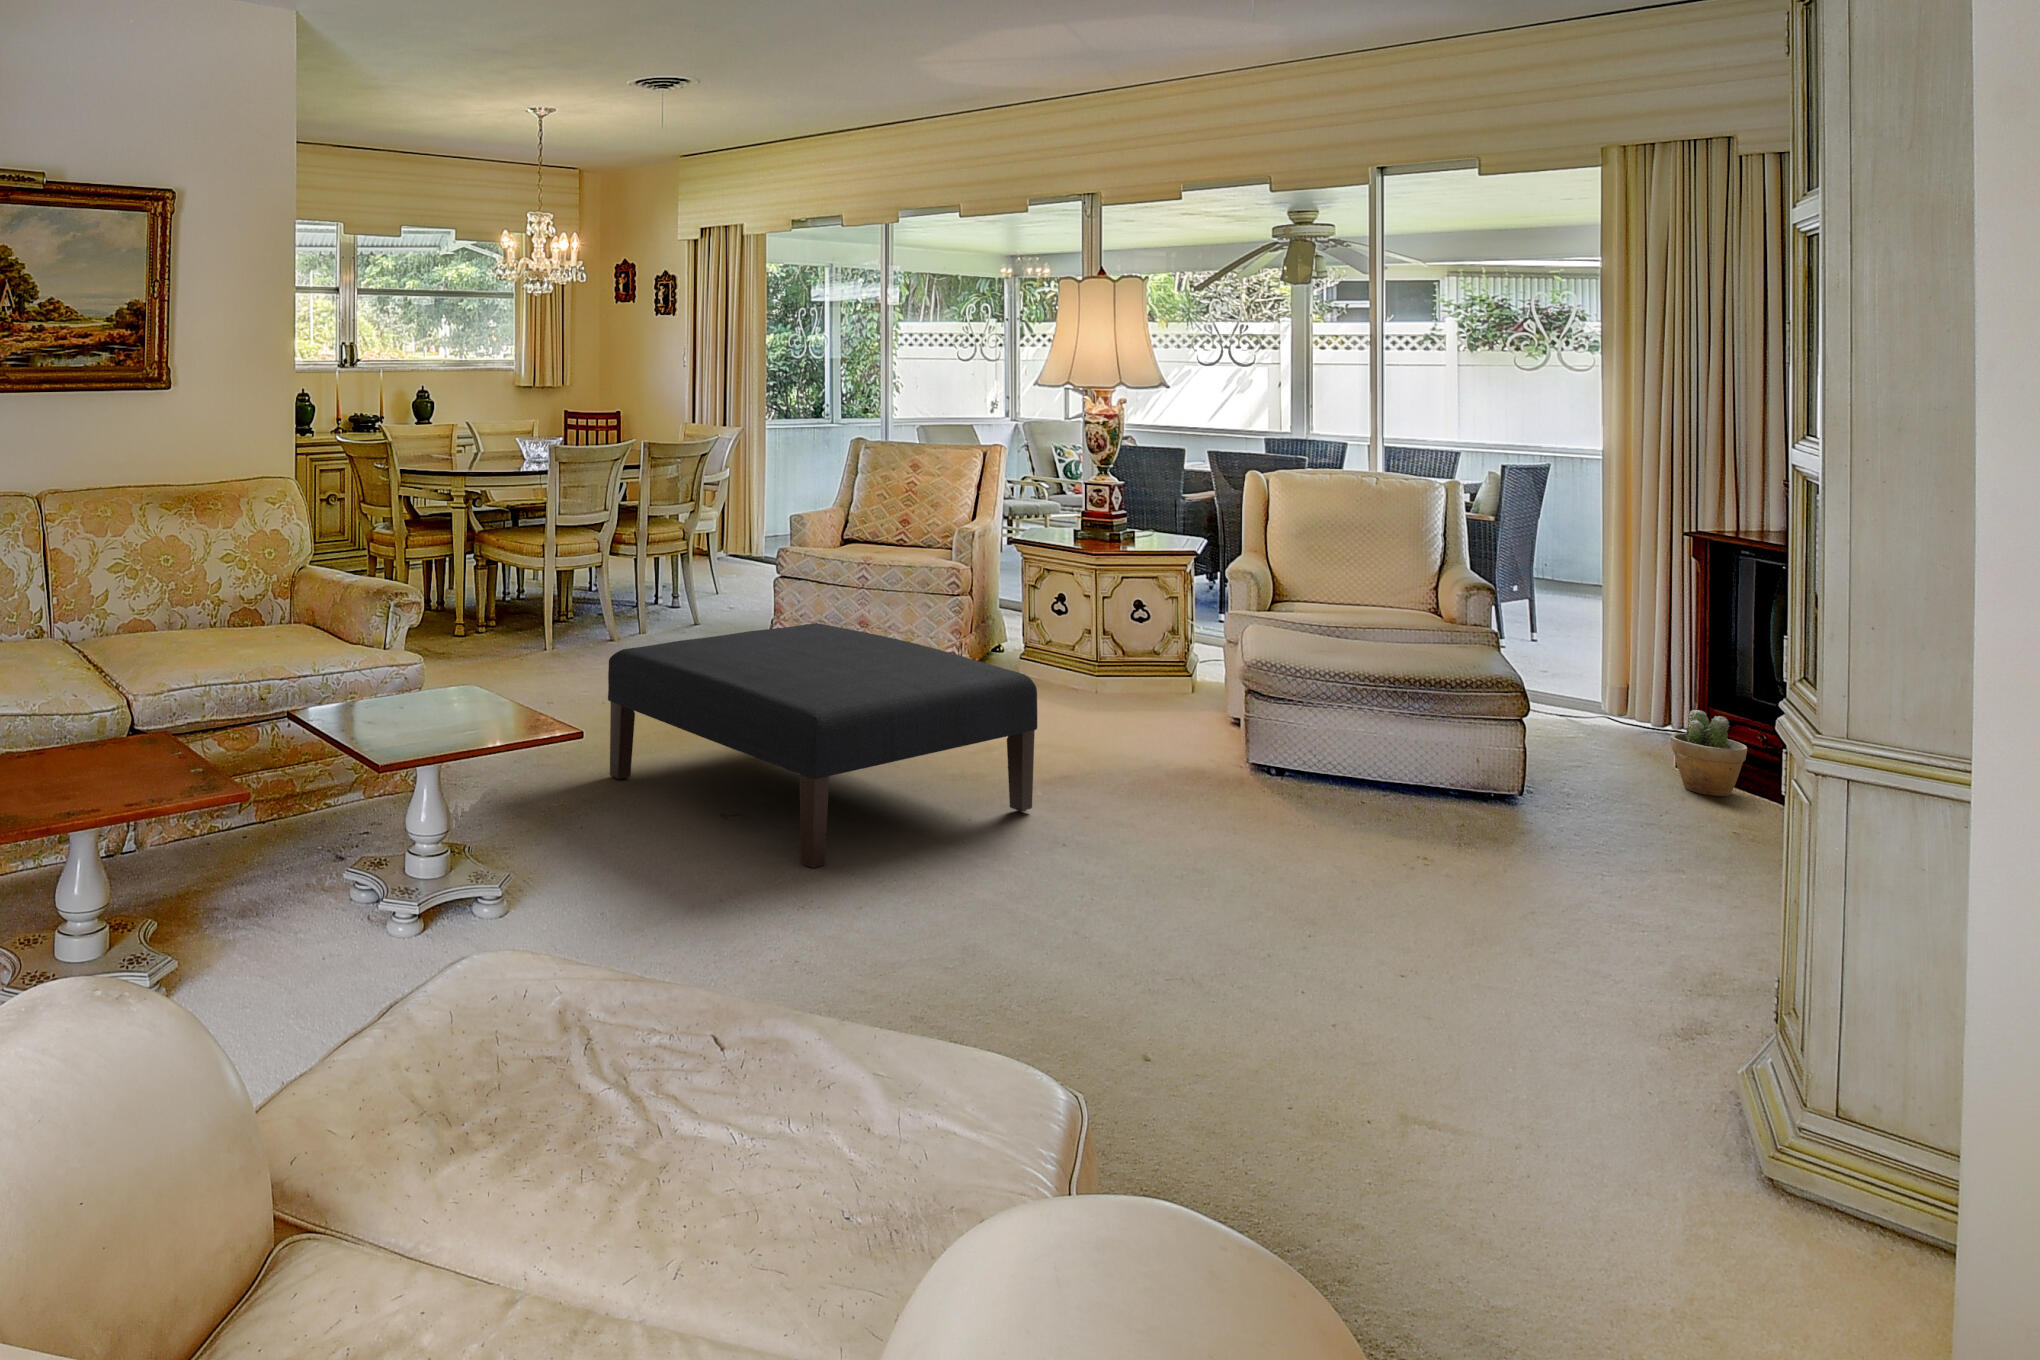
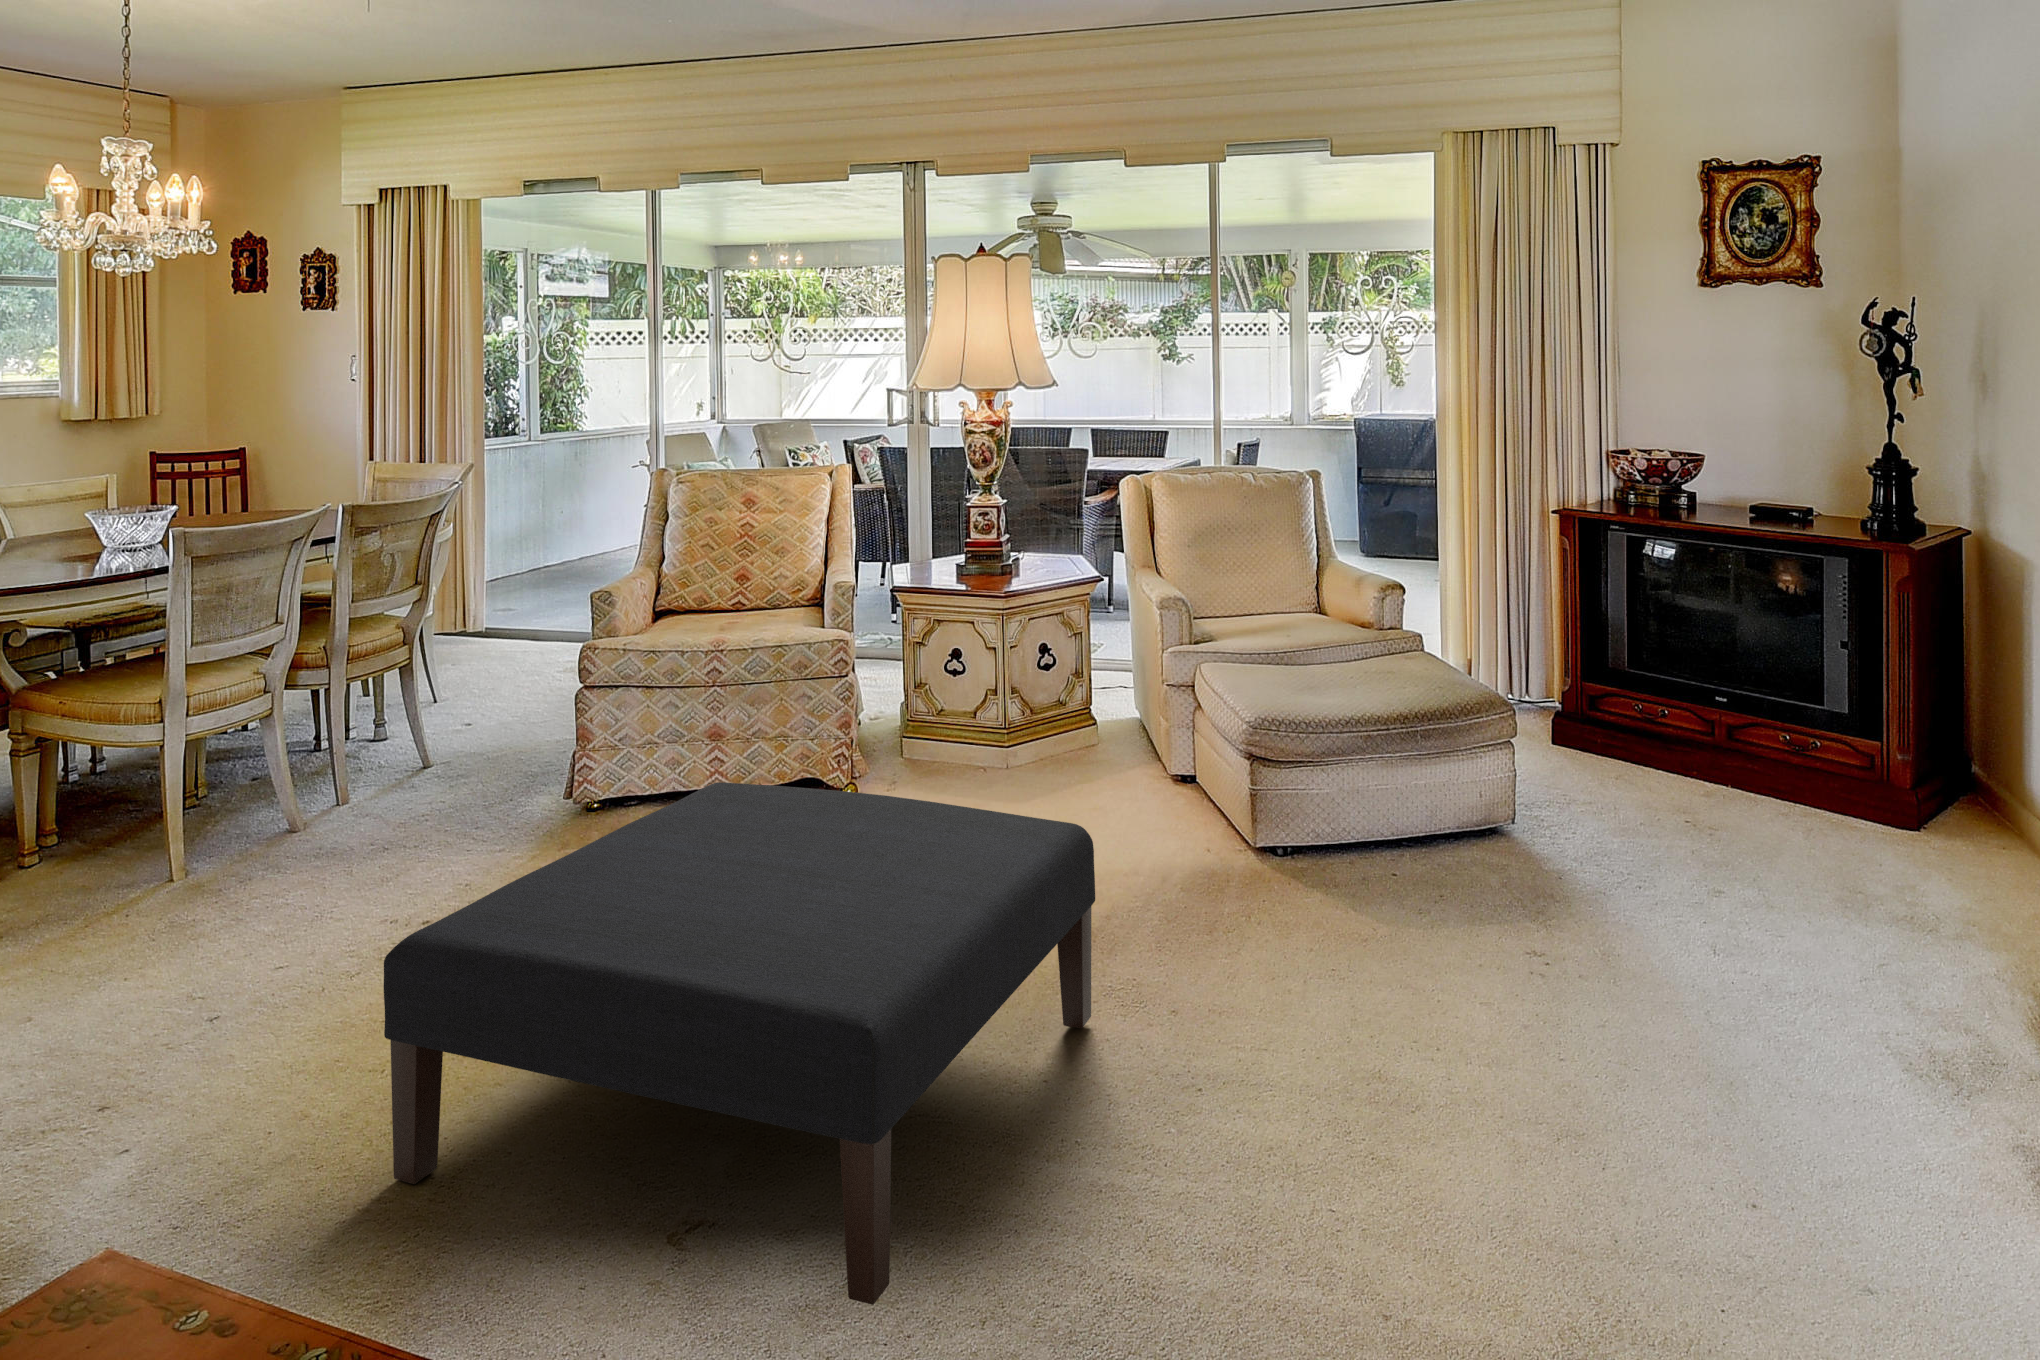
potted plant: present [1670,710,1747,796] -> none [1572,691,1635,776]

